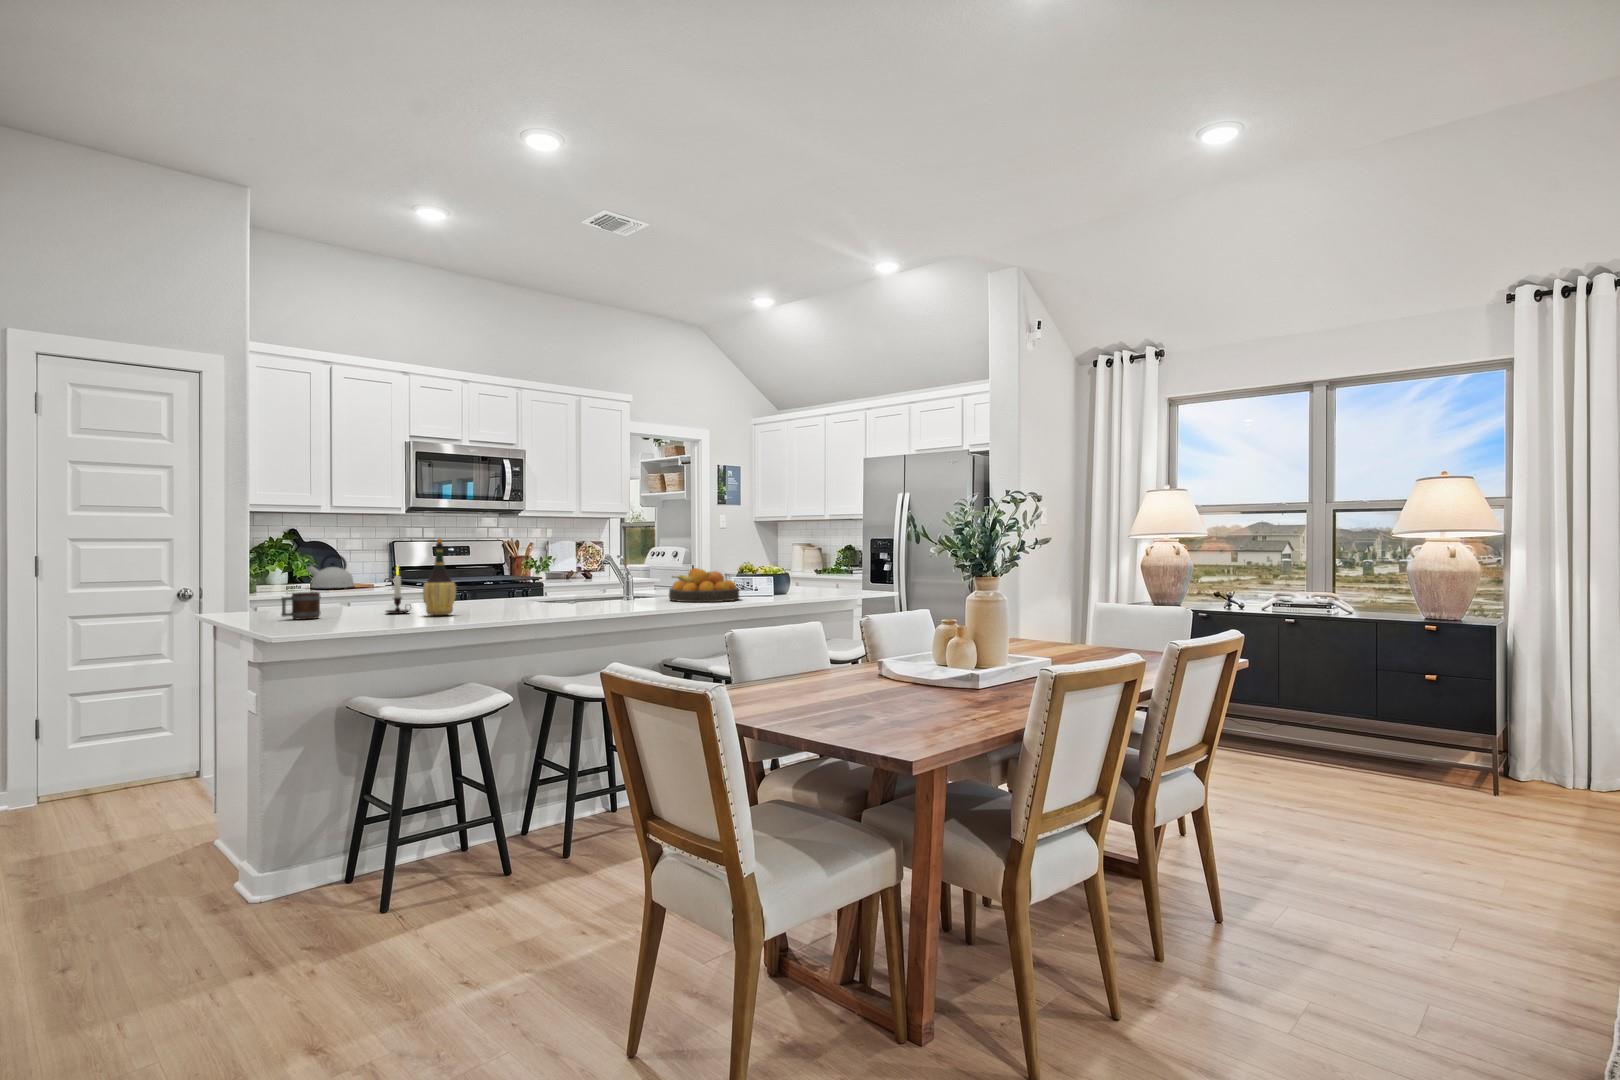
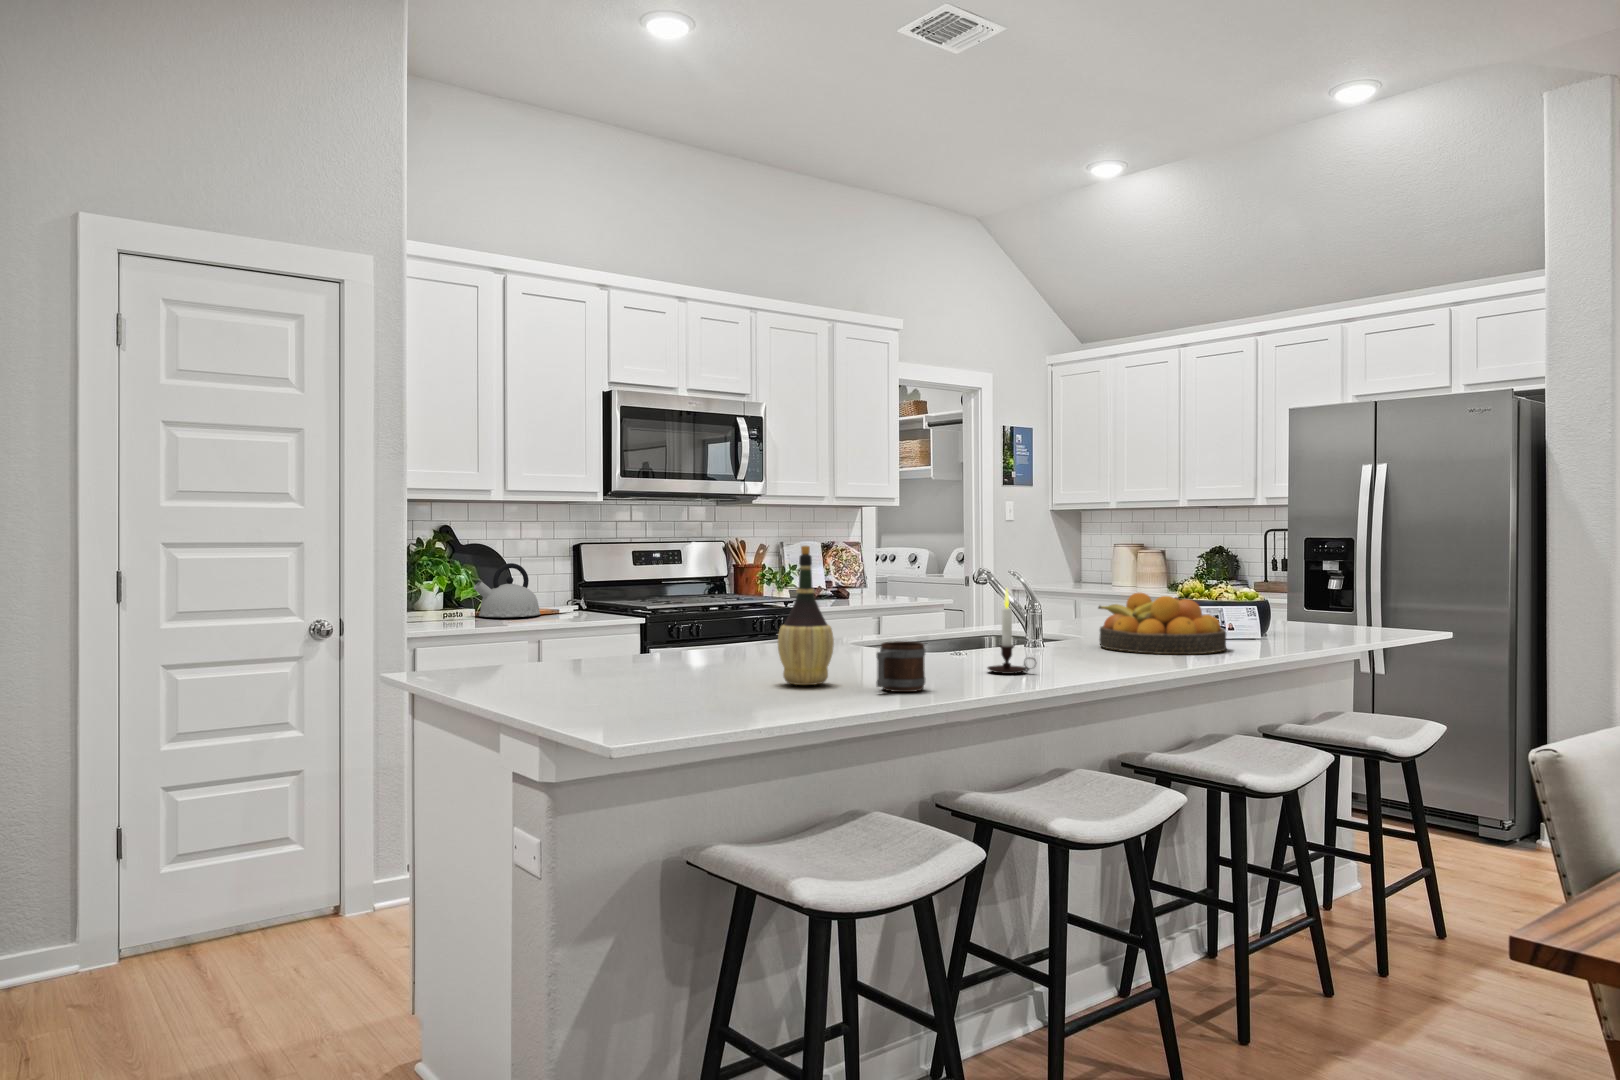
candle: present [386,566,409,614] -> present [988,589,1030,674]
mug: present [281,592,321,619] -> present [876,641,925,692]

